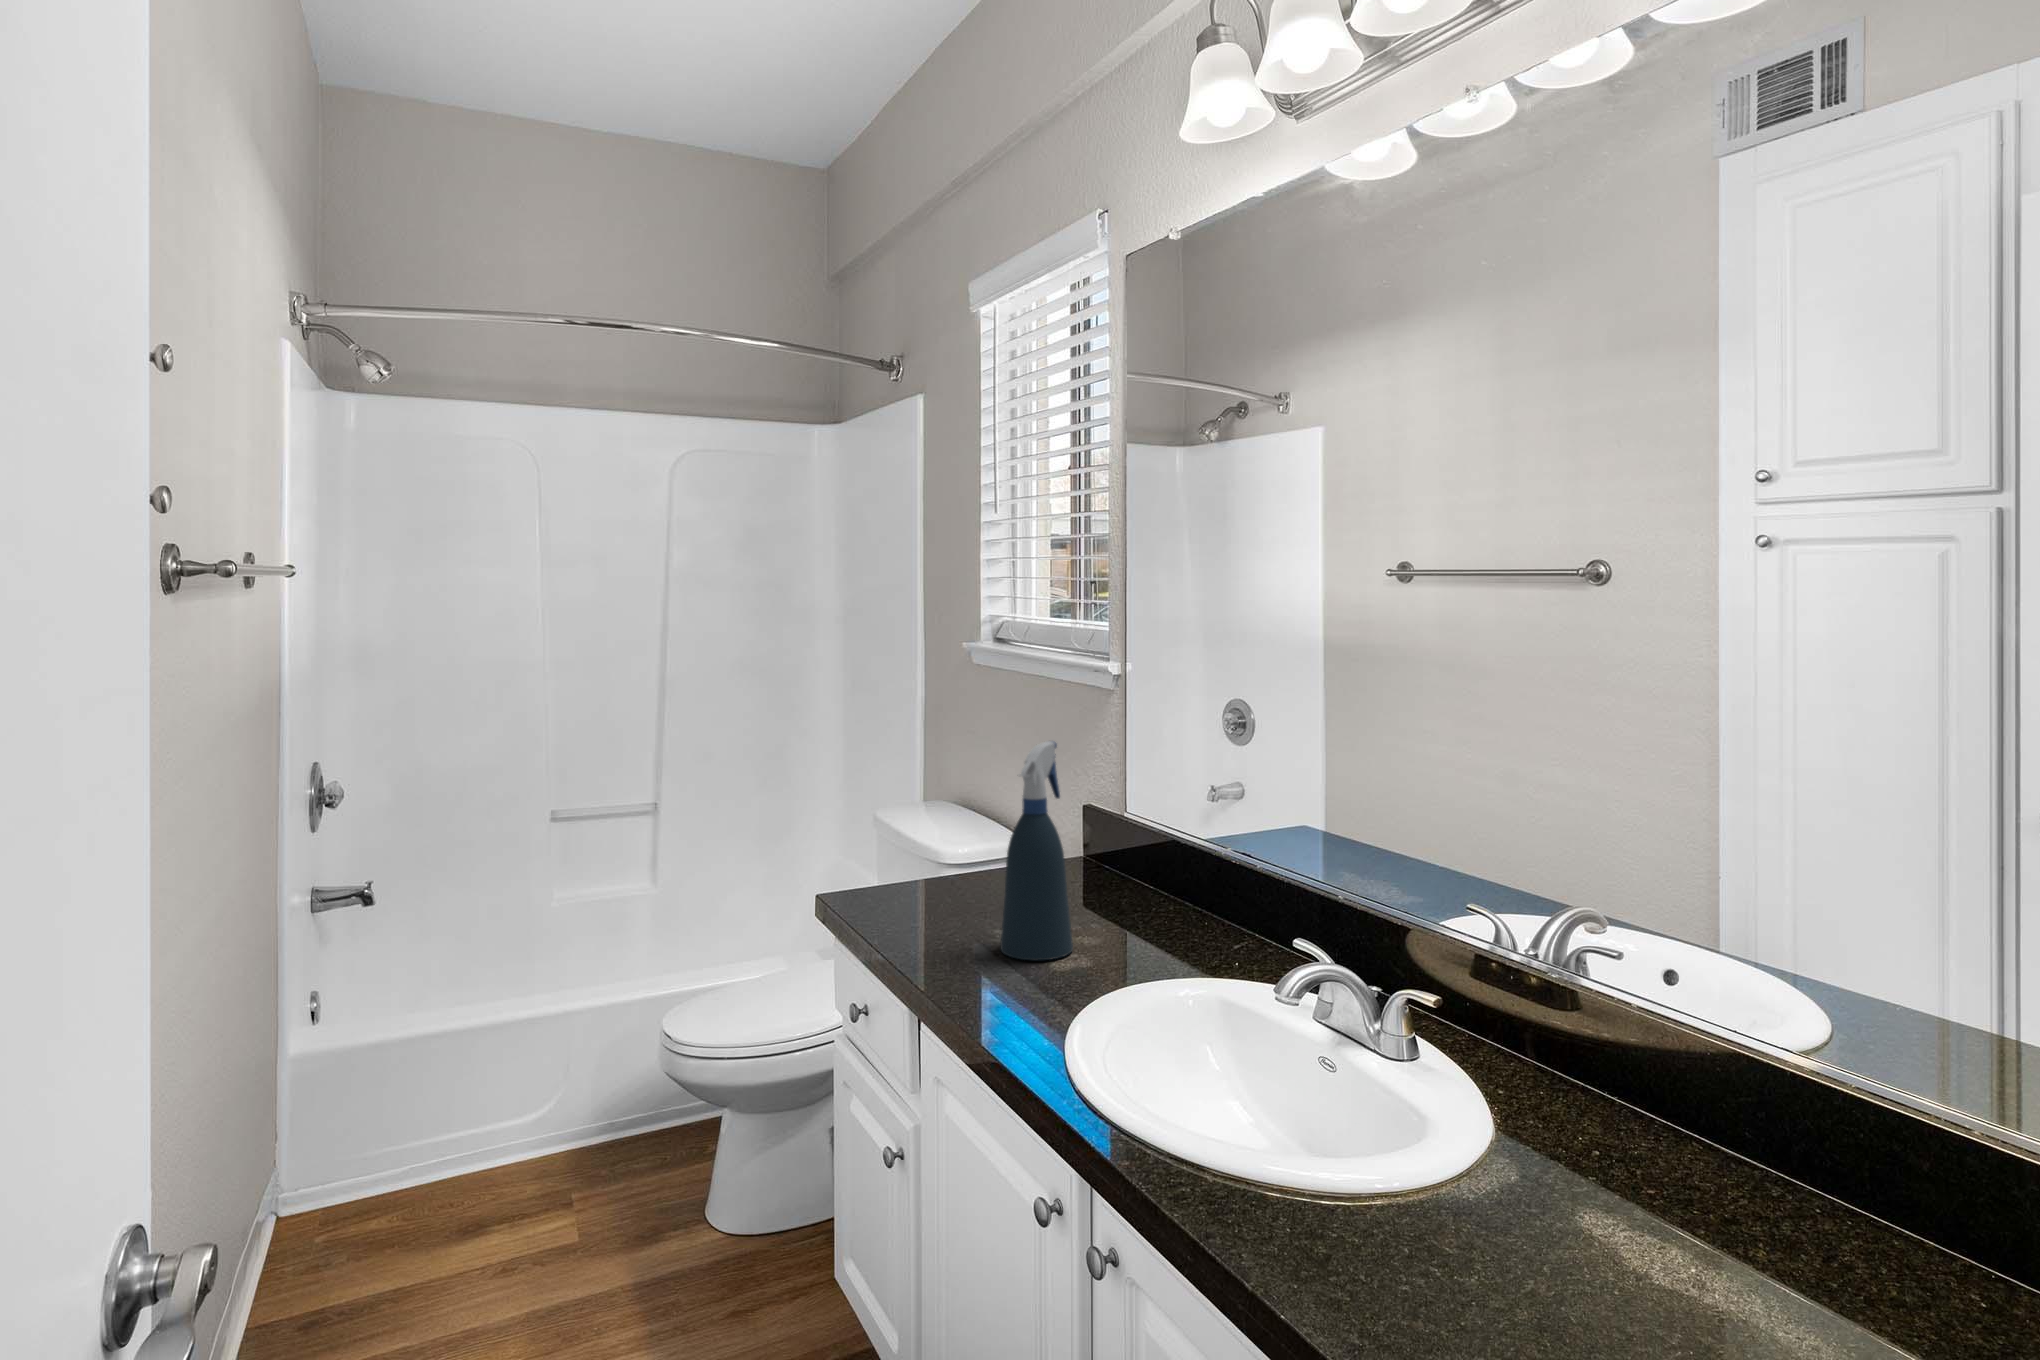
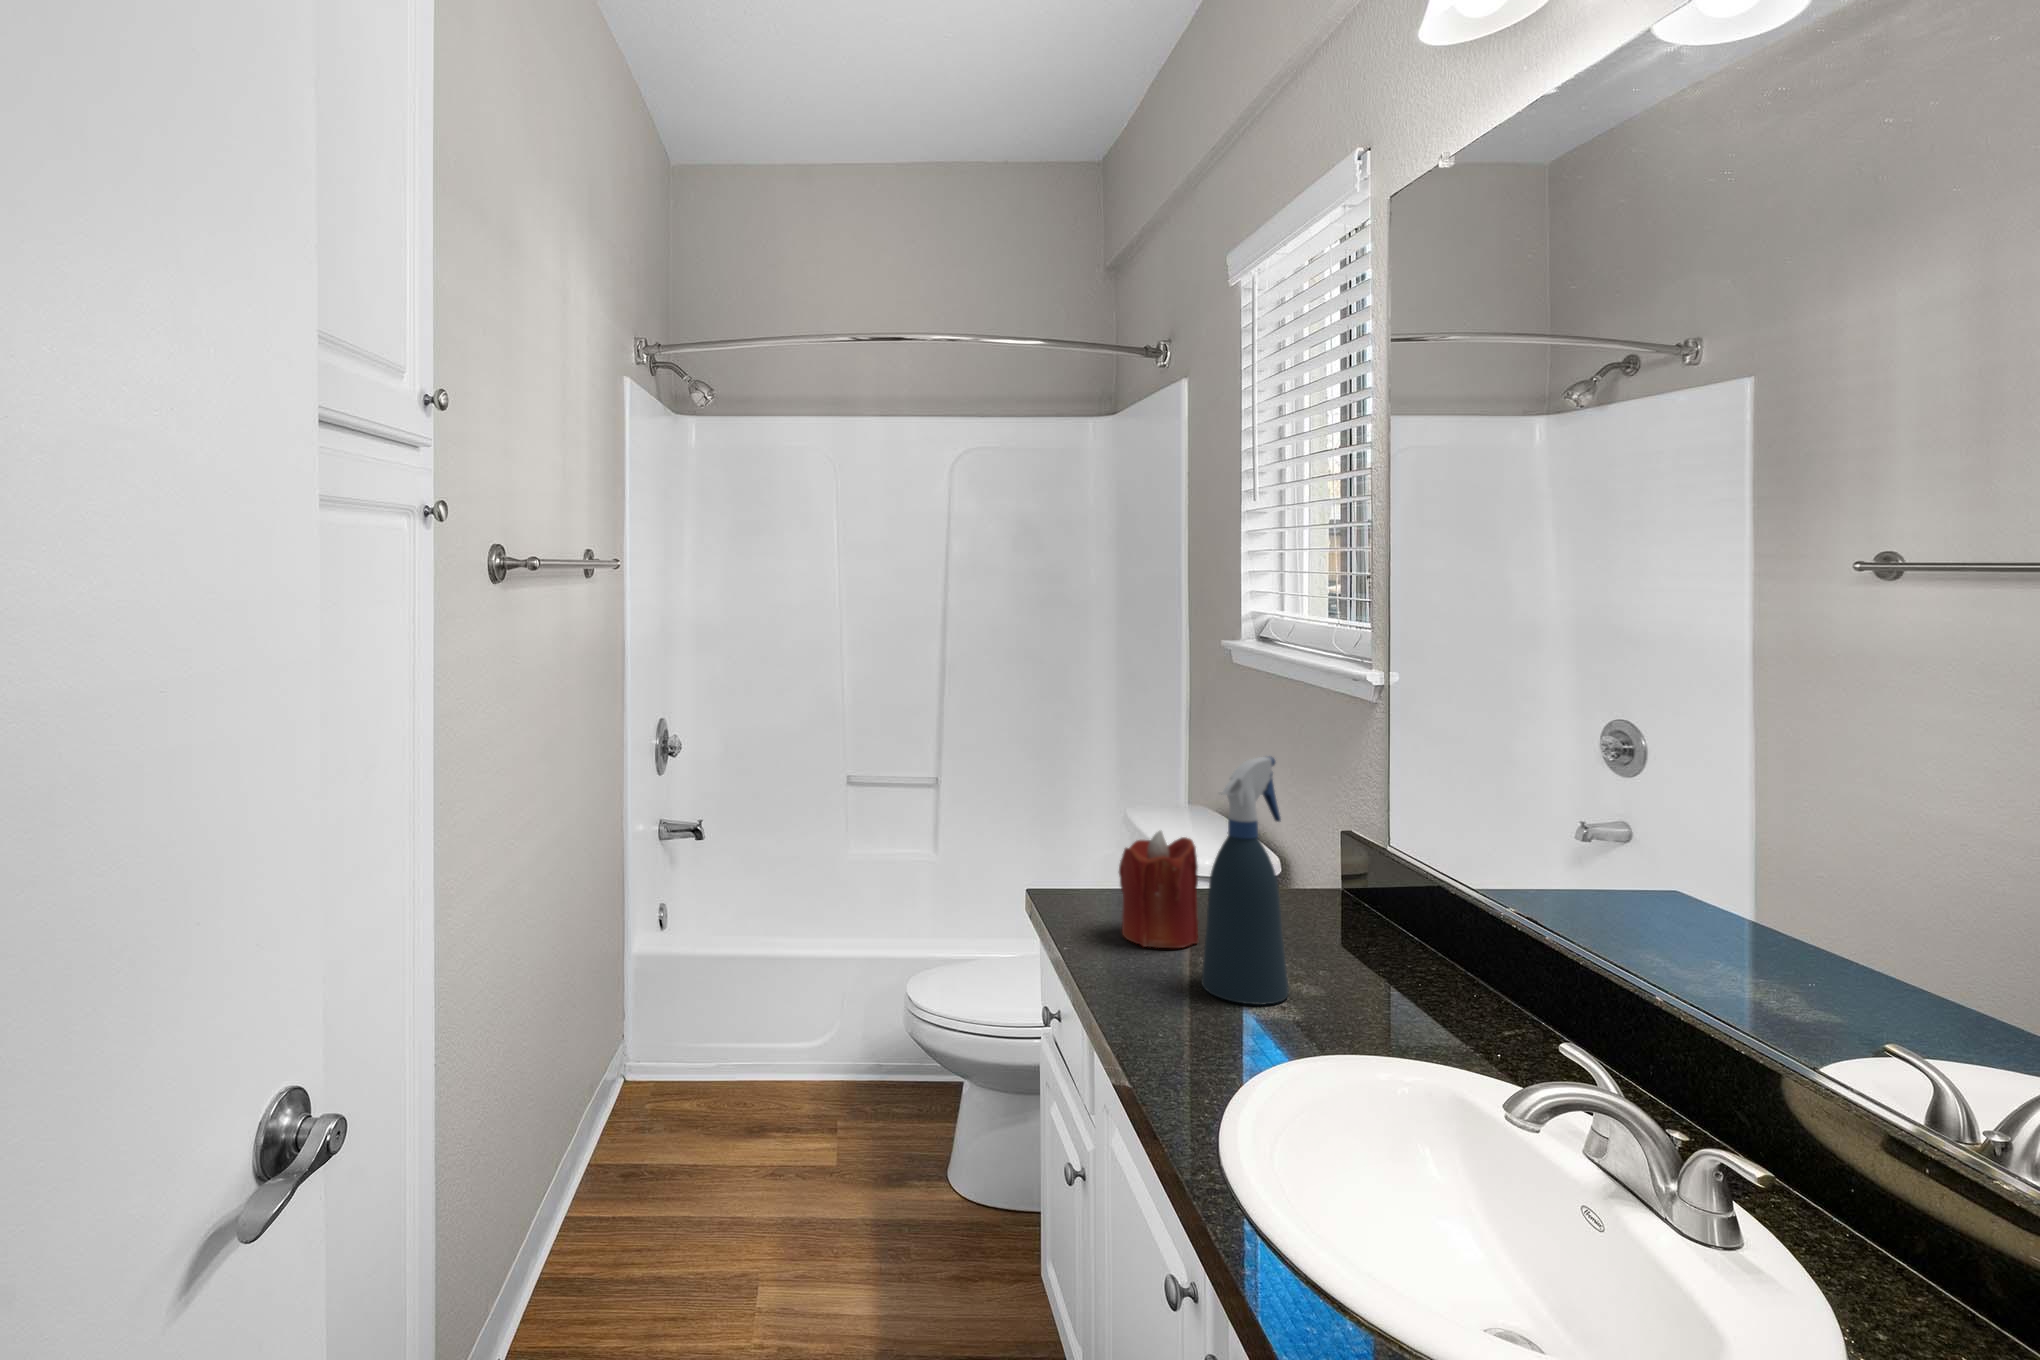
candle: none [912,818,985,928] -> present [1119,831,1198,948]

